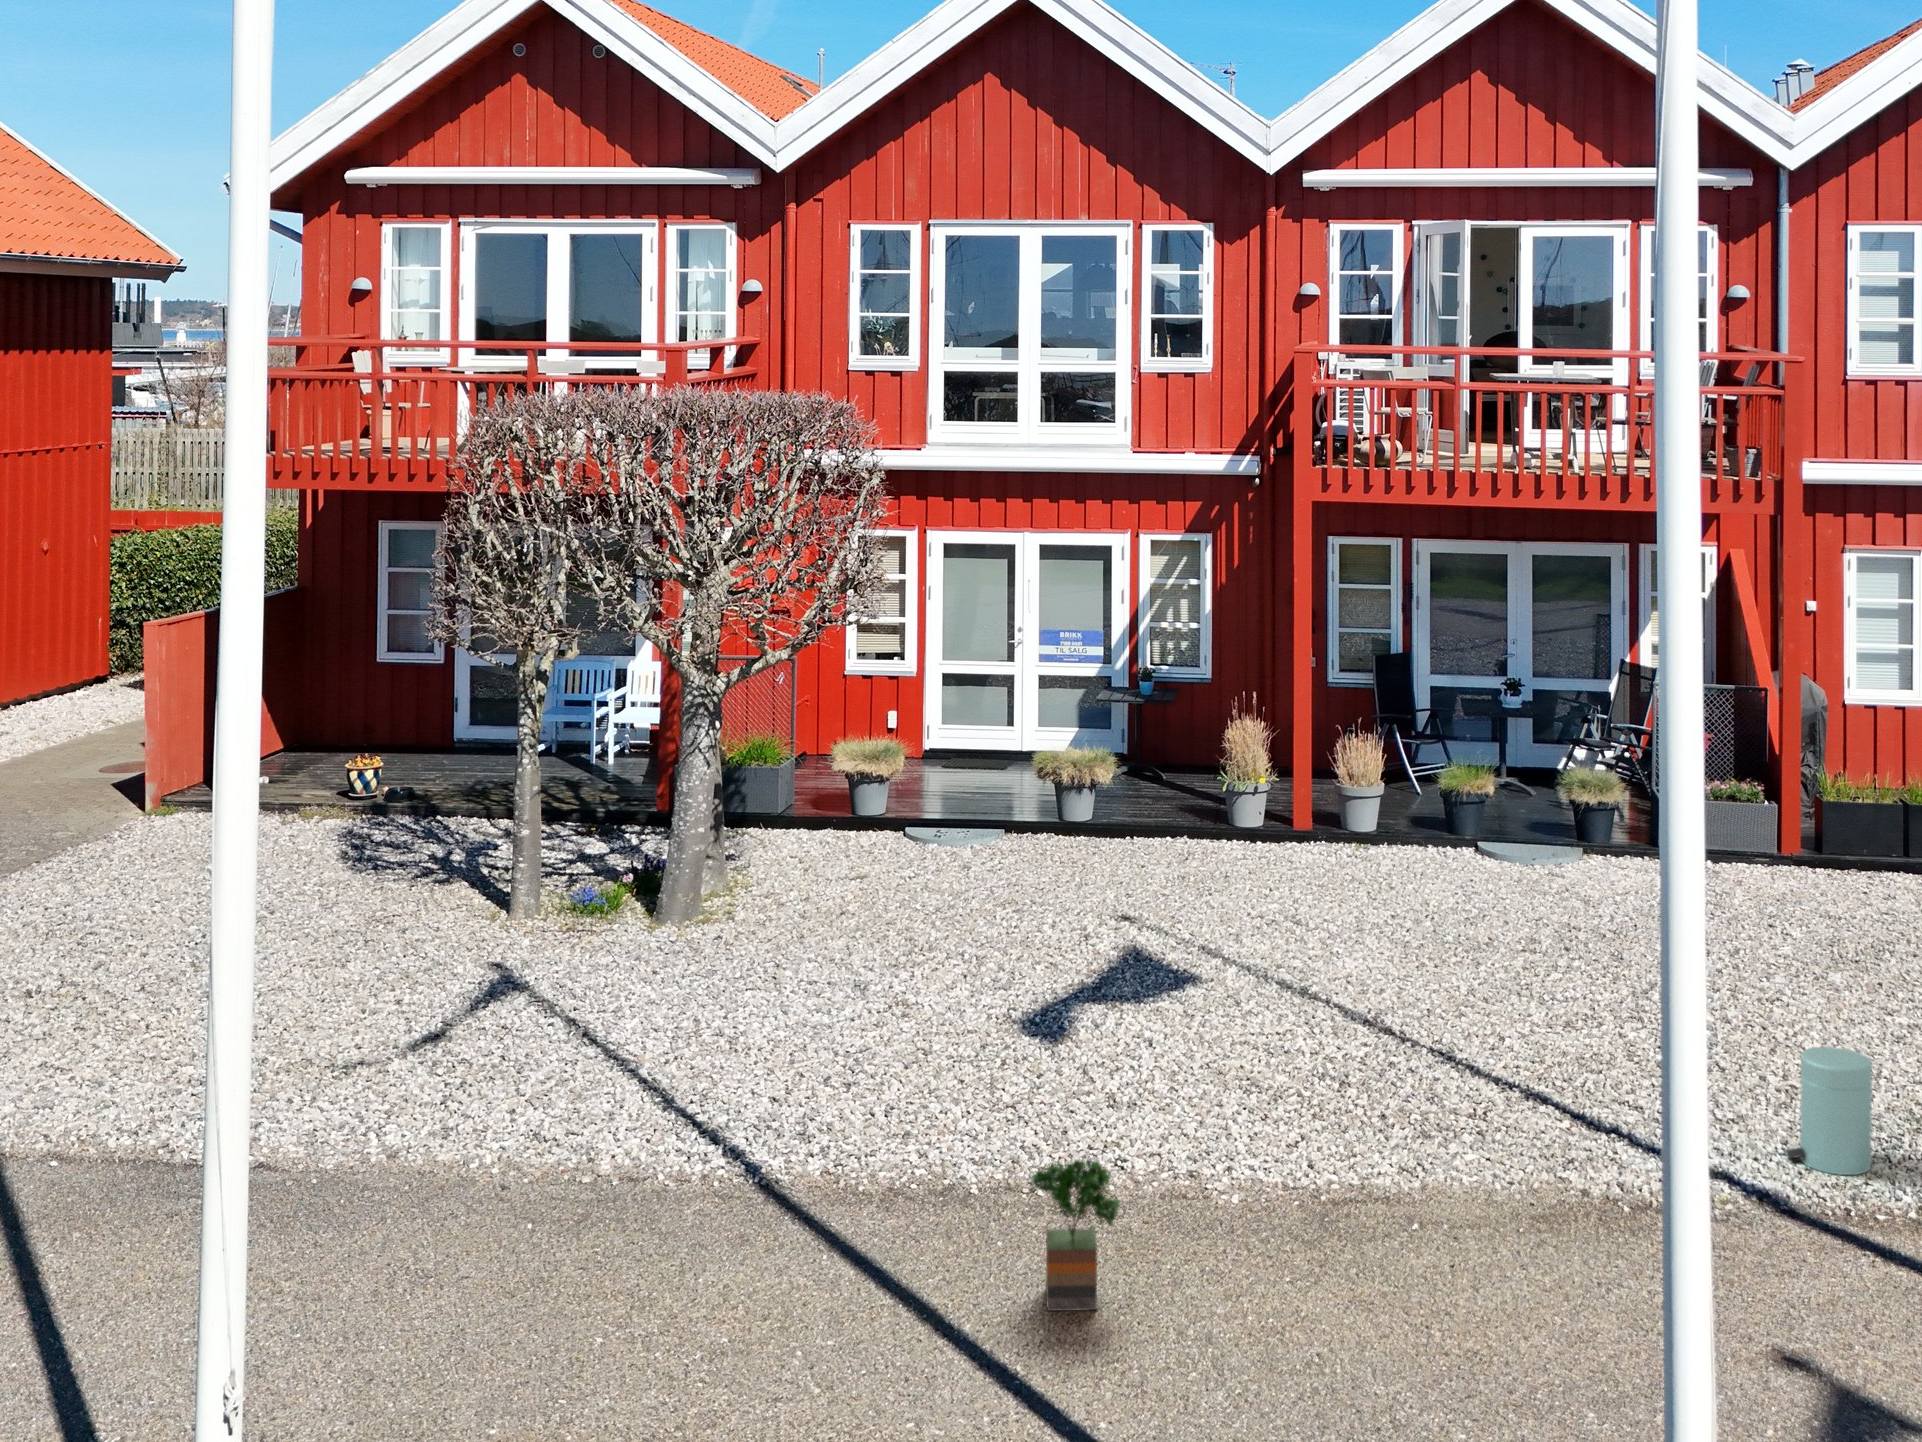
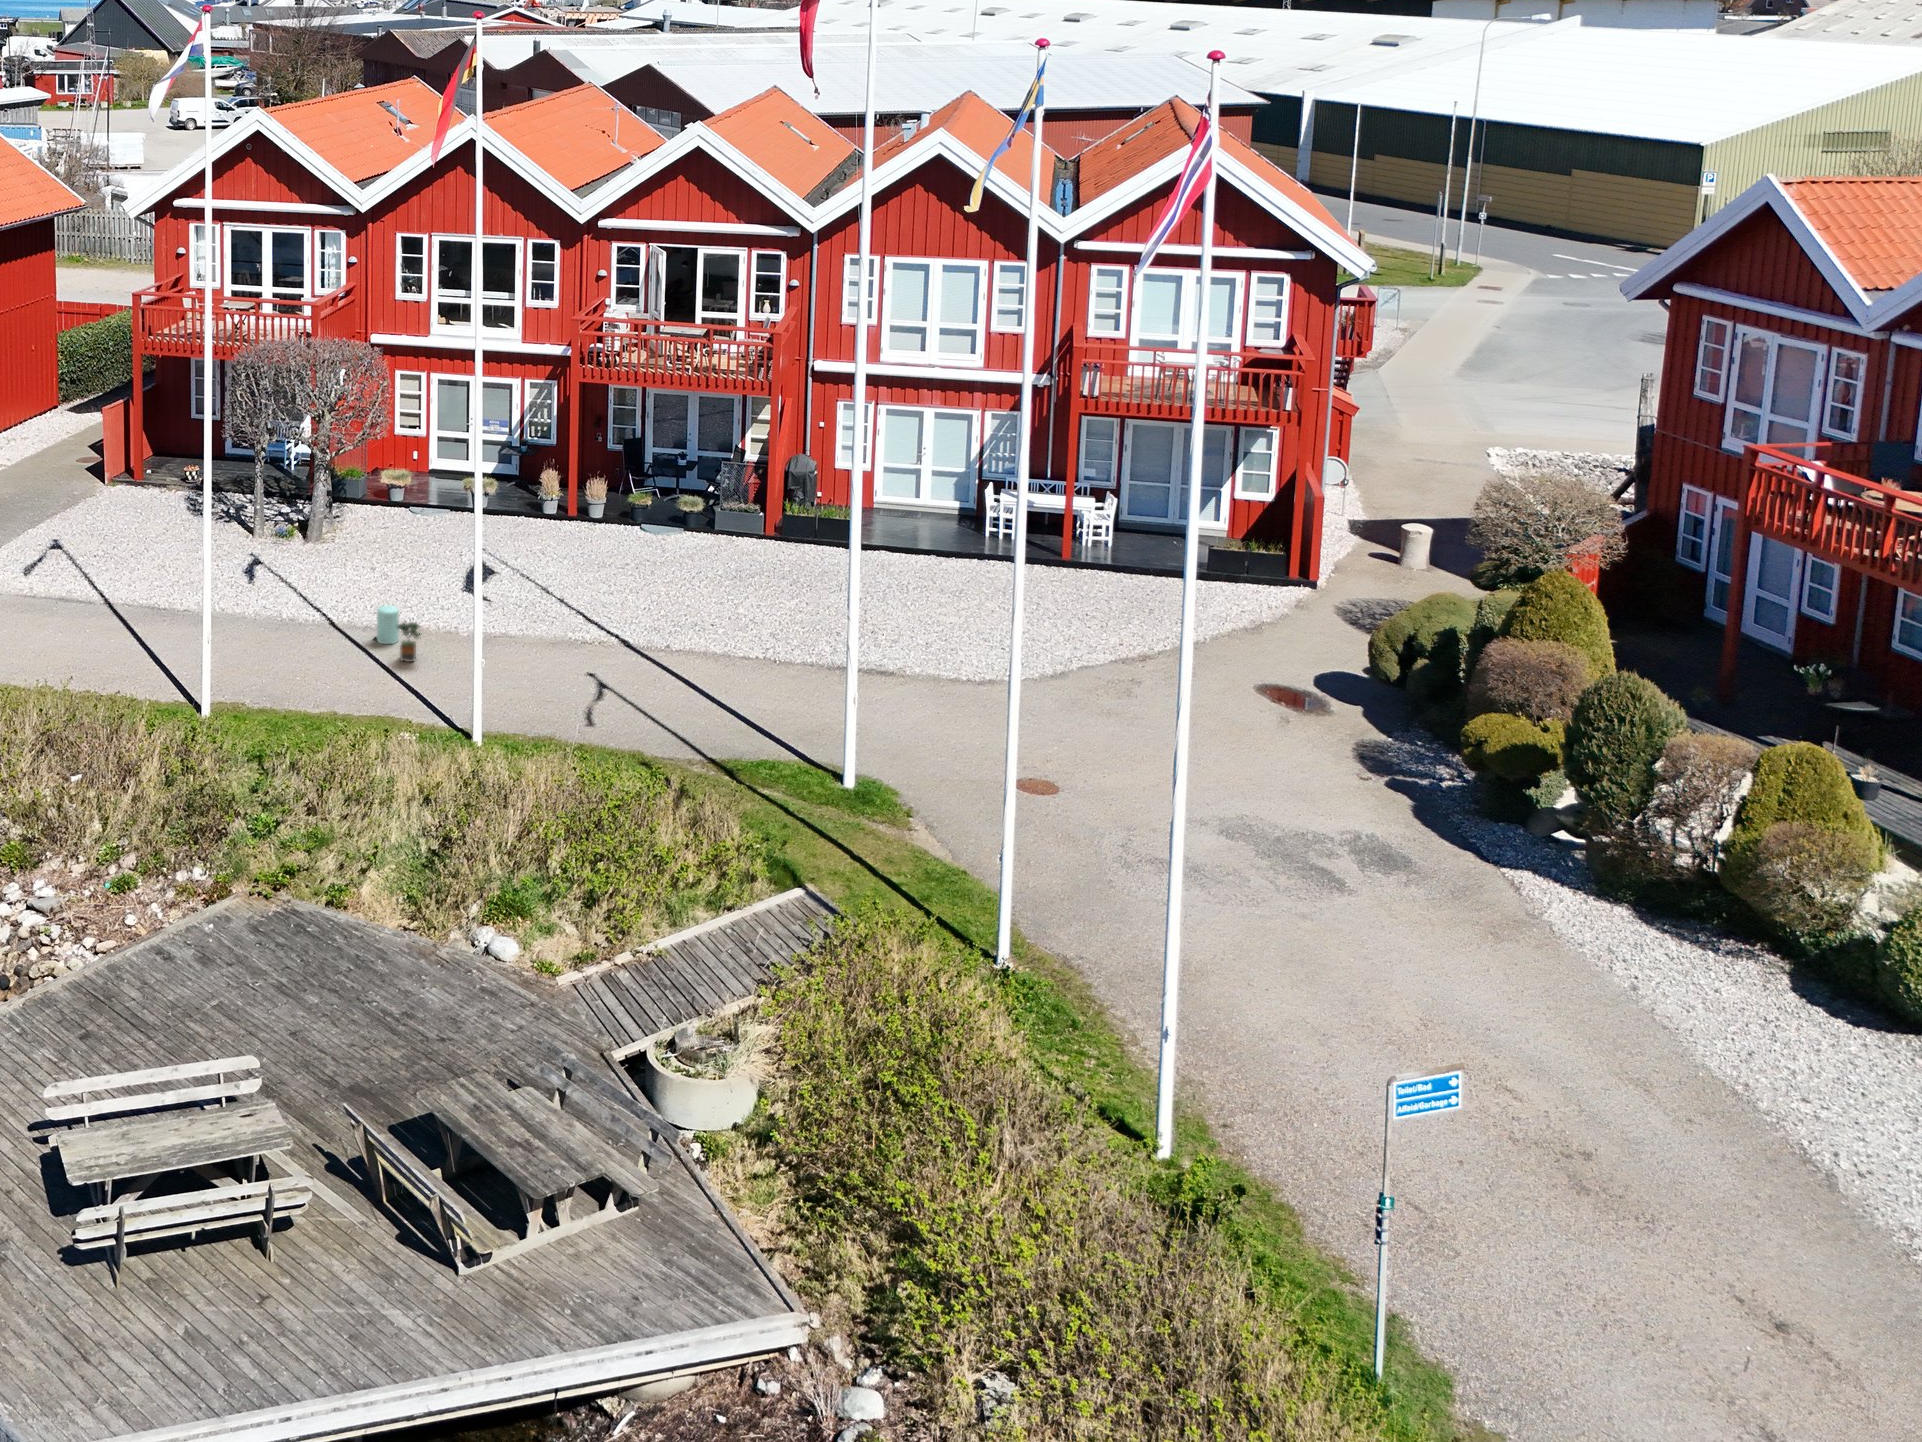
trash can: present [1786,1047,1872,1175] -> present [376,605,399,644]

